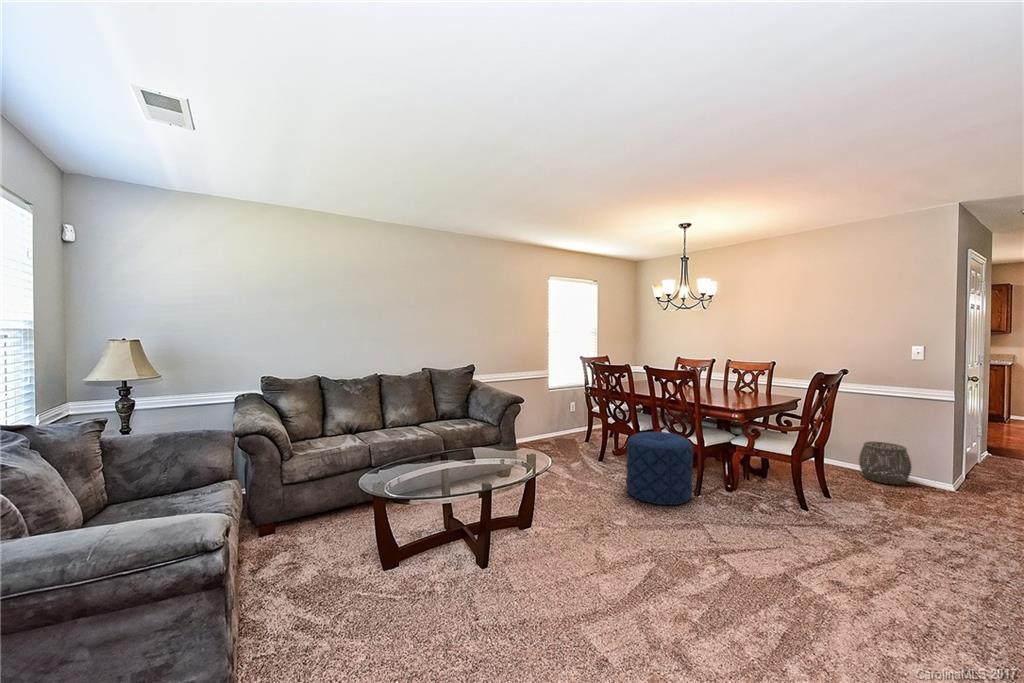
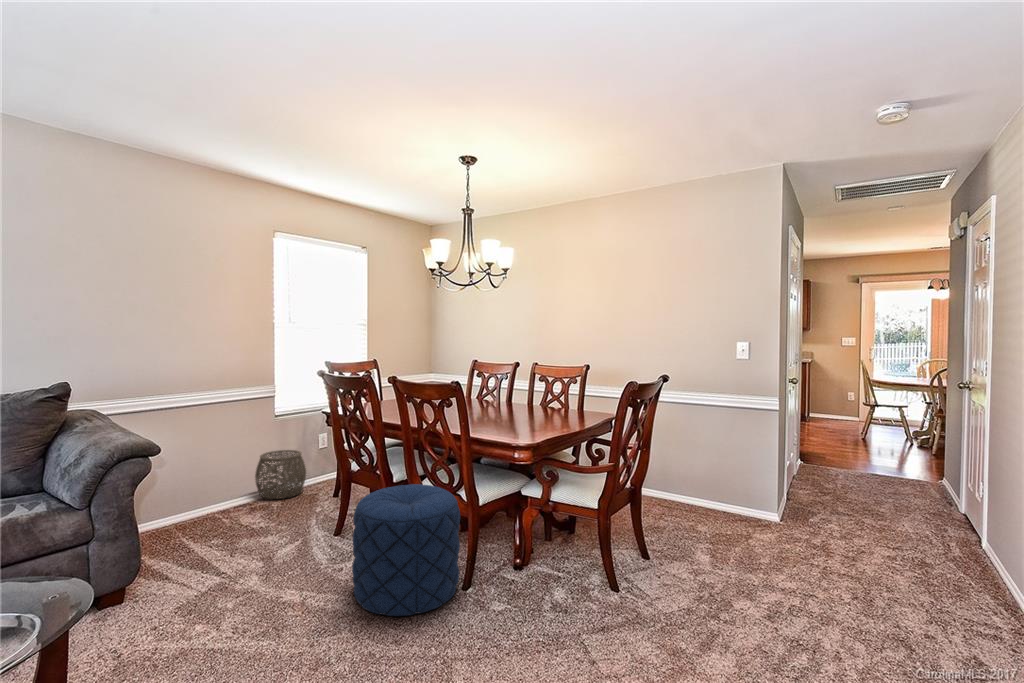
woven basket: present [859,442,911,485] -> present [255,450,306,499]

